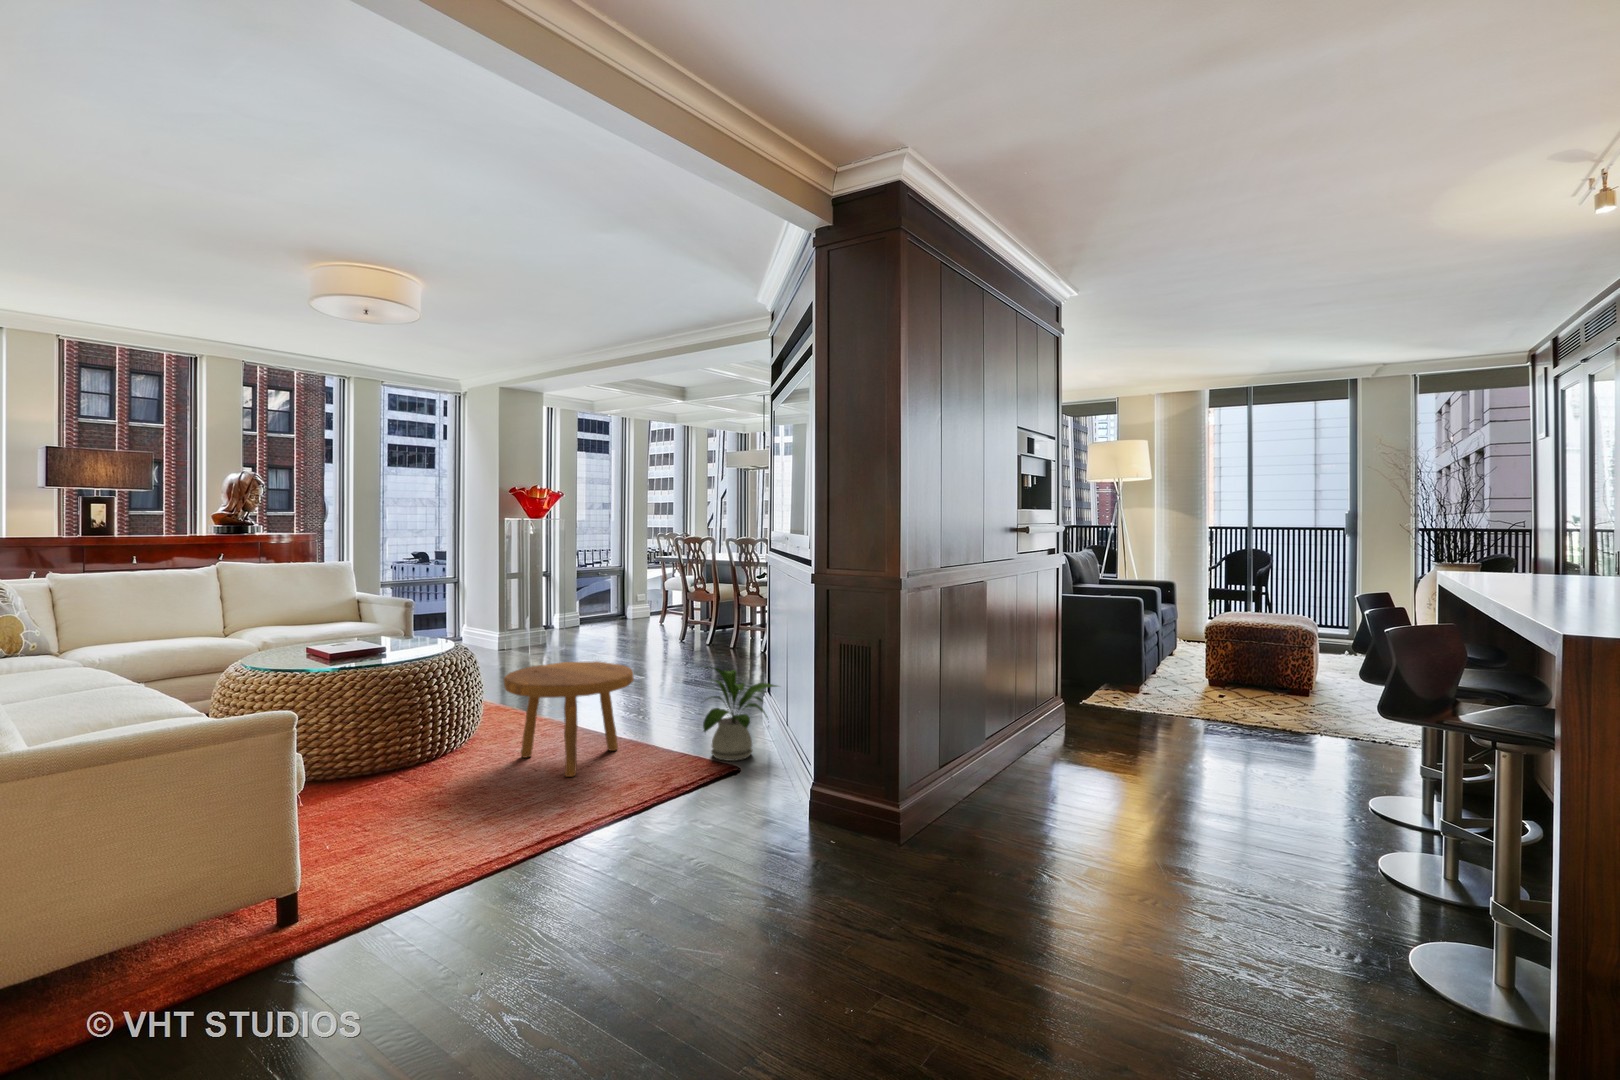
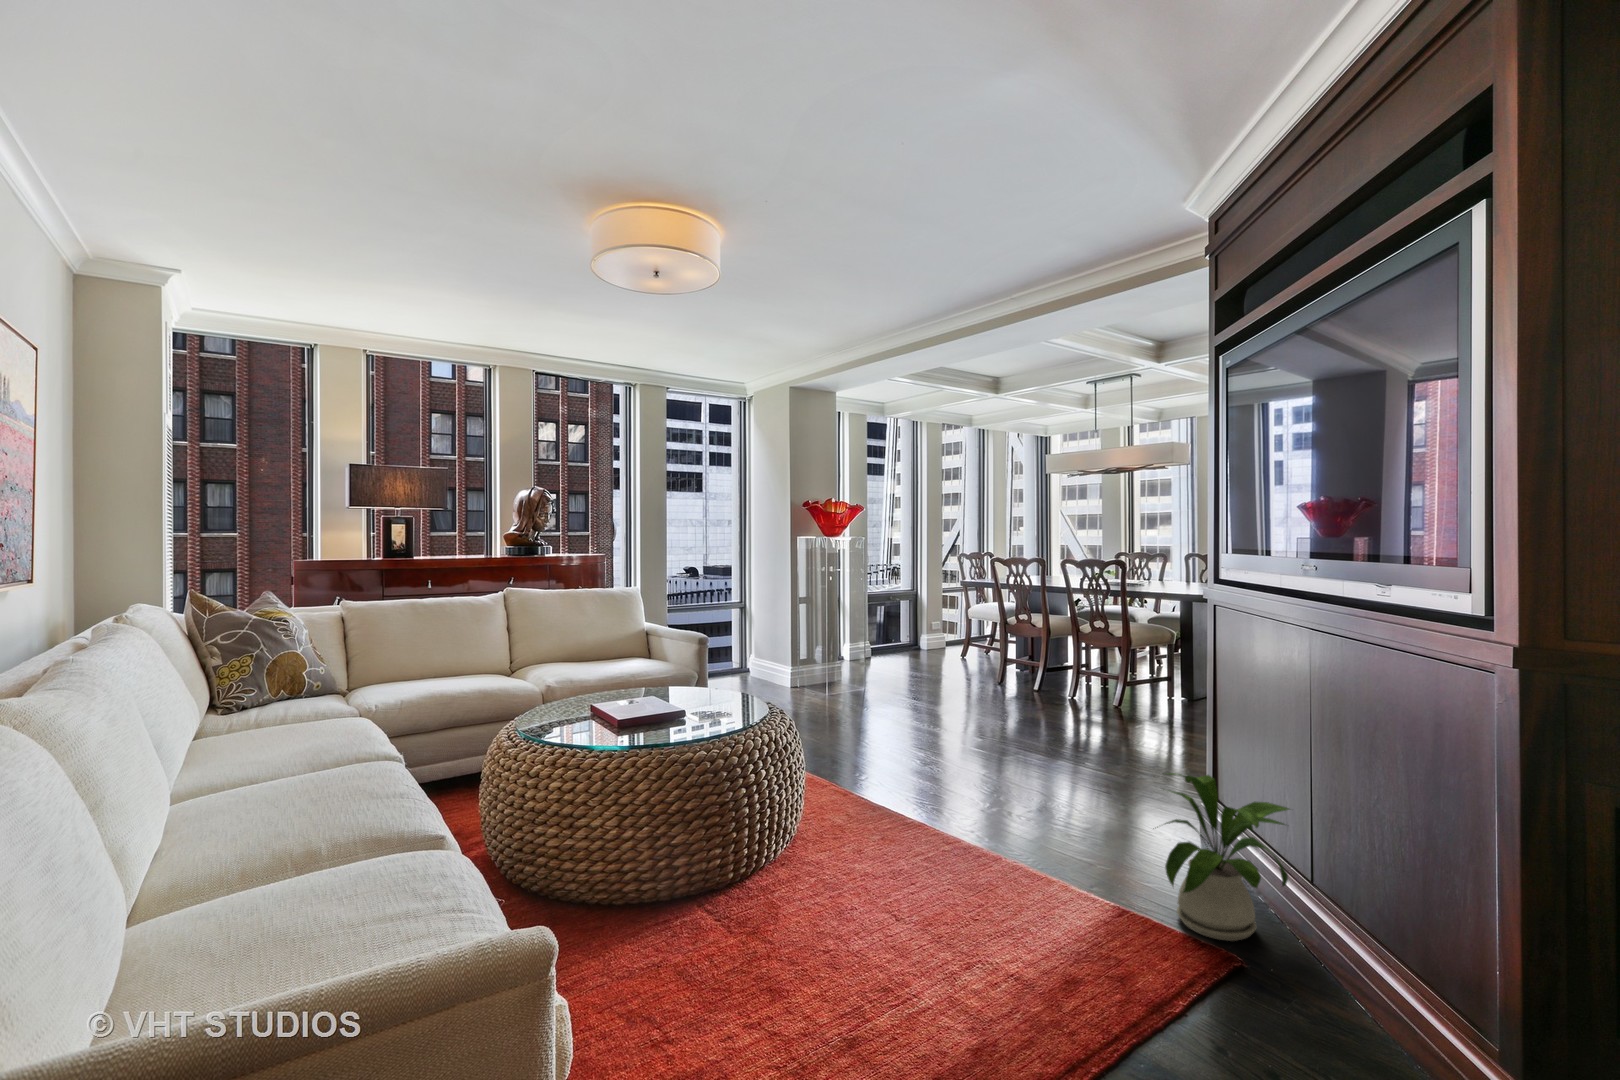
footstool: present [504,661,634,777] -> none [849,742,1045,948]

